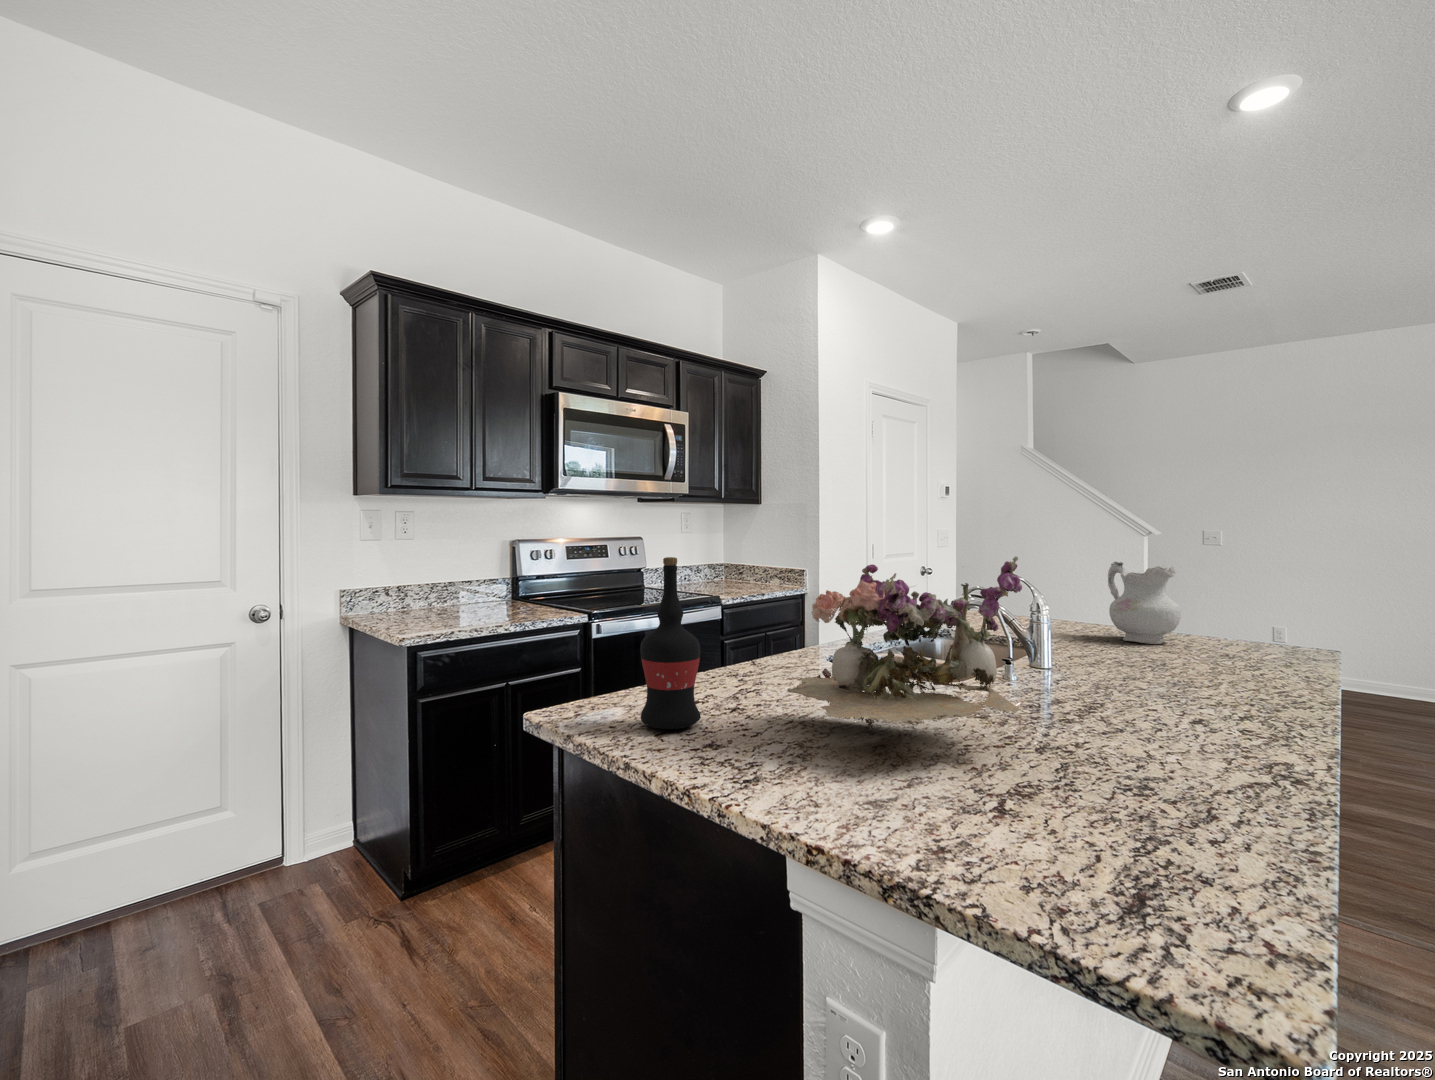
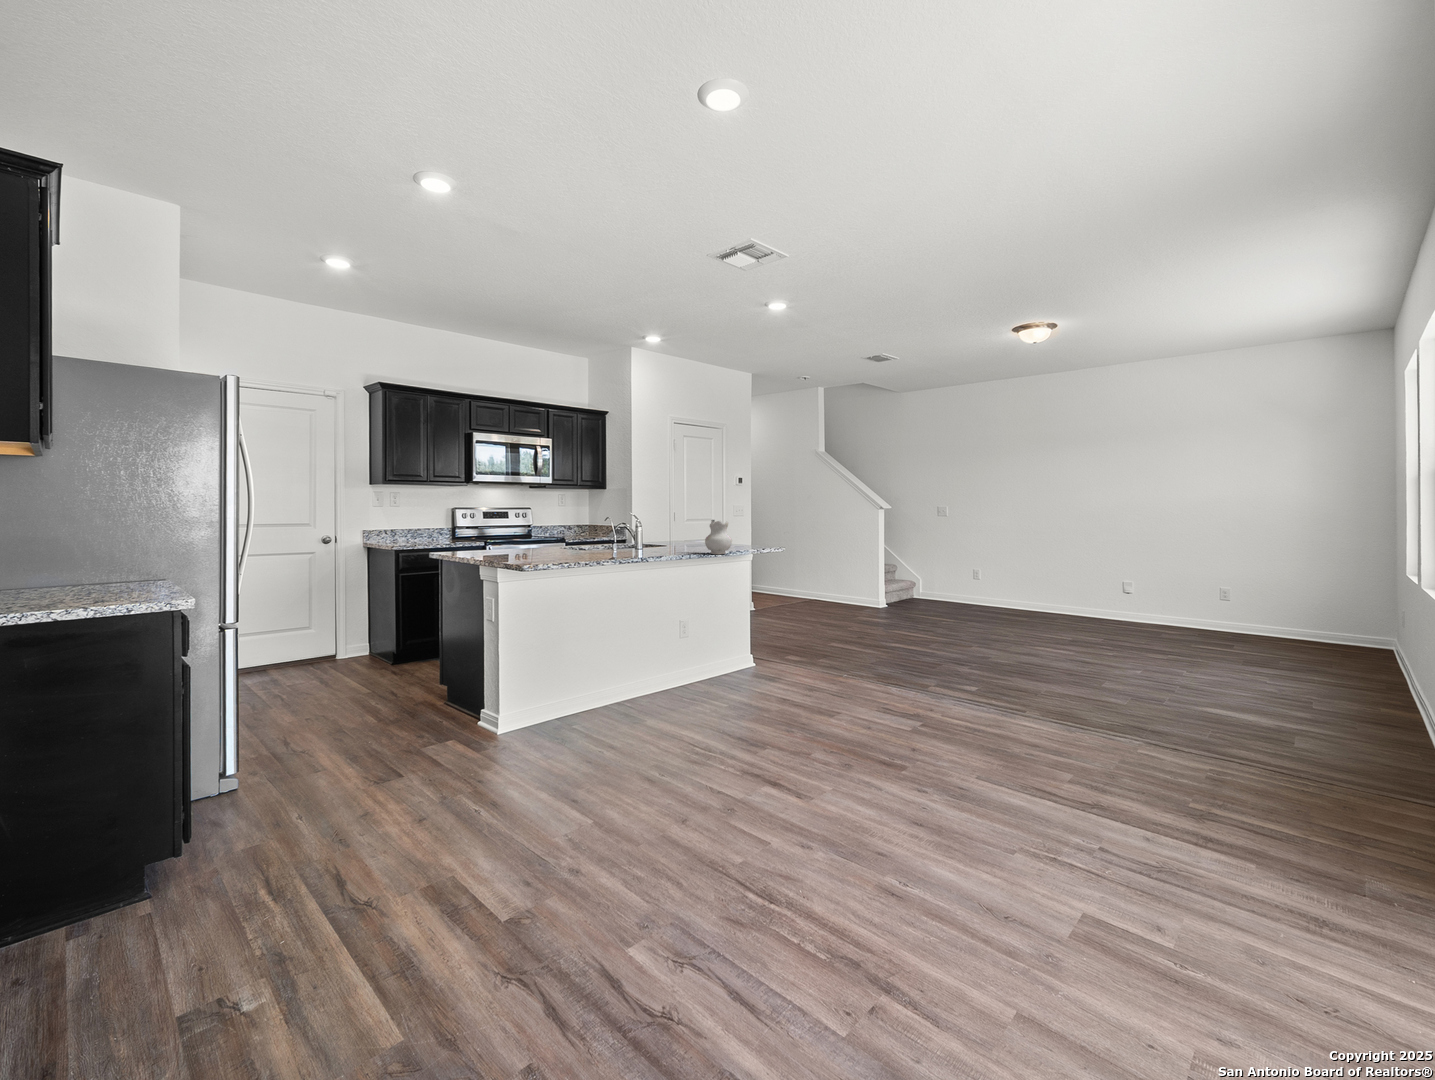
flower arrangement: present [787,556,1022,730] -> none [506,510,568,563]
wine bottle: present [640,557,701,729] -> none [462,510,482,562]

